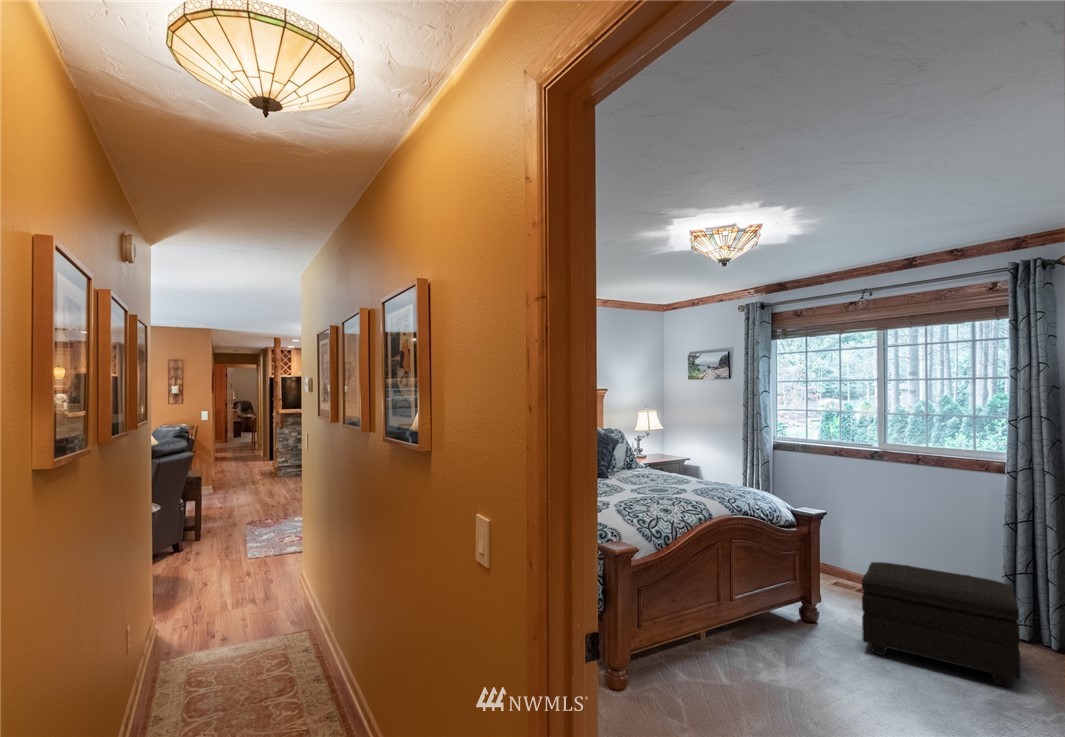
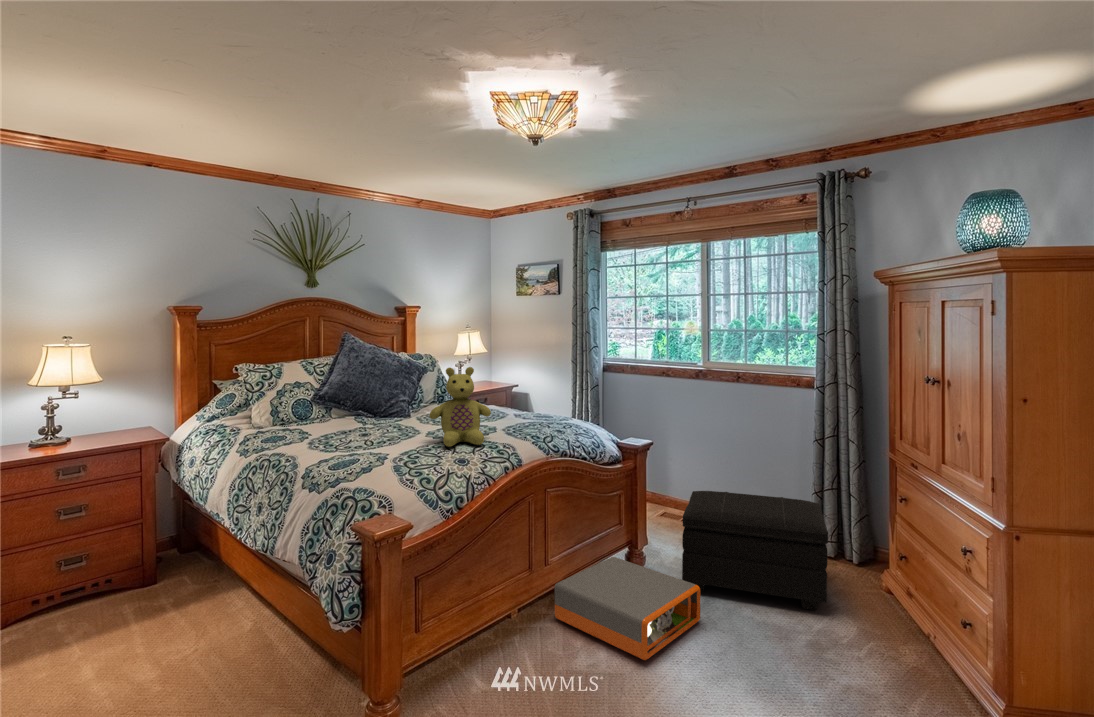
stuffed bear: none [635,436,684,499] -> present [429,367,491,447]
storage box: none [741,611,882,696] -> present [555,557,701,660]

